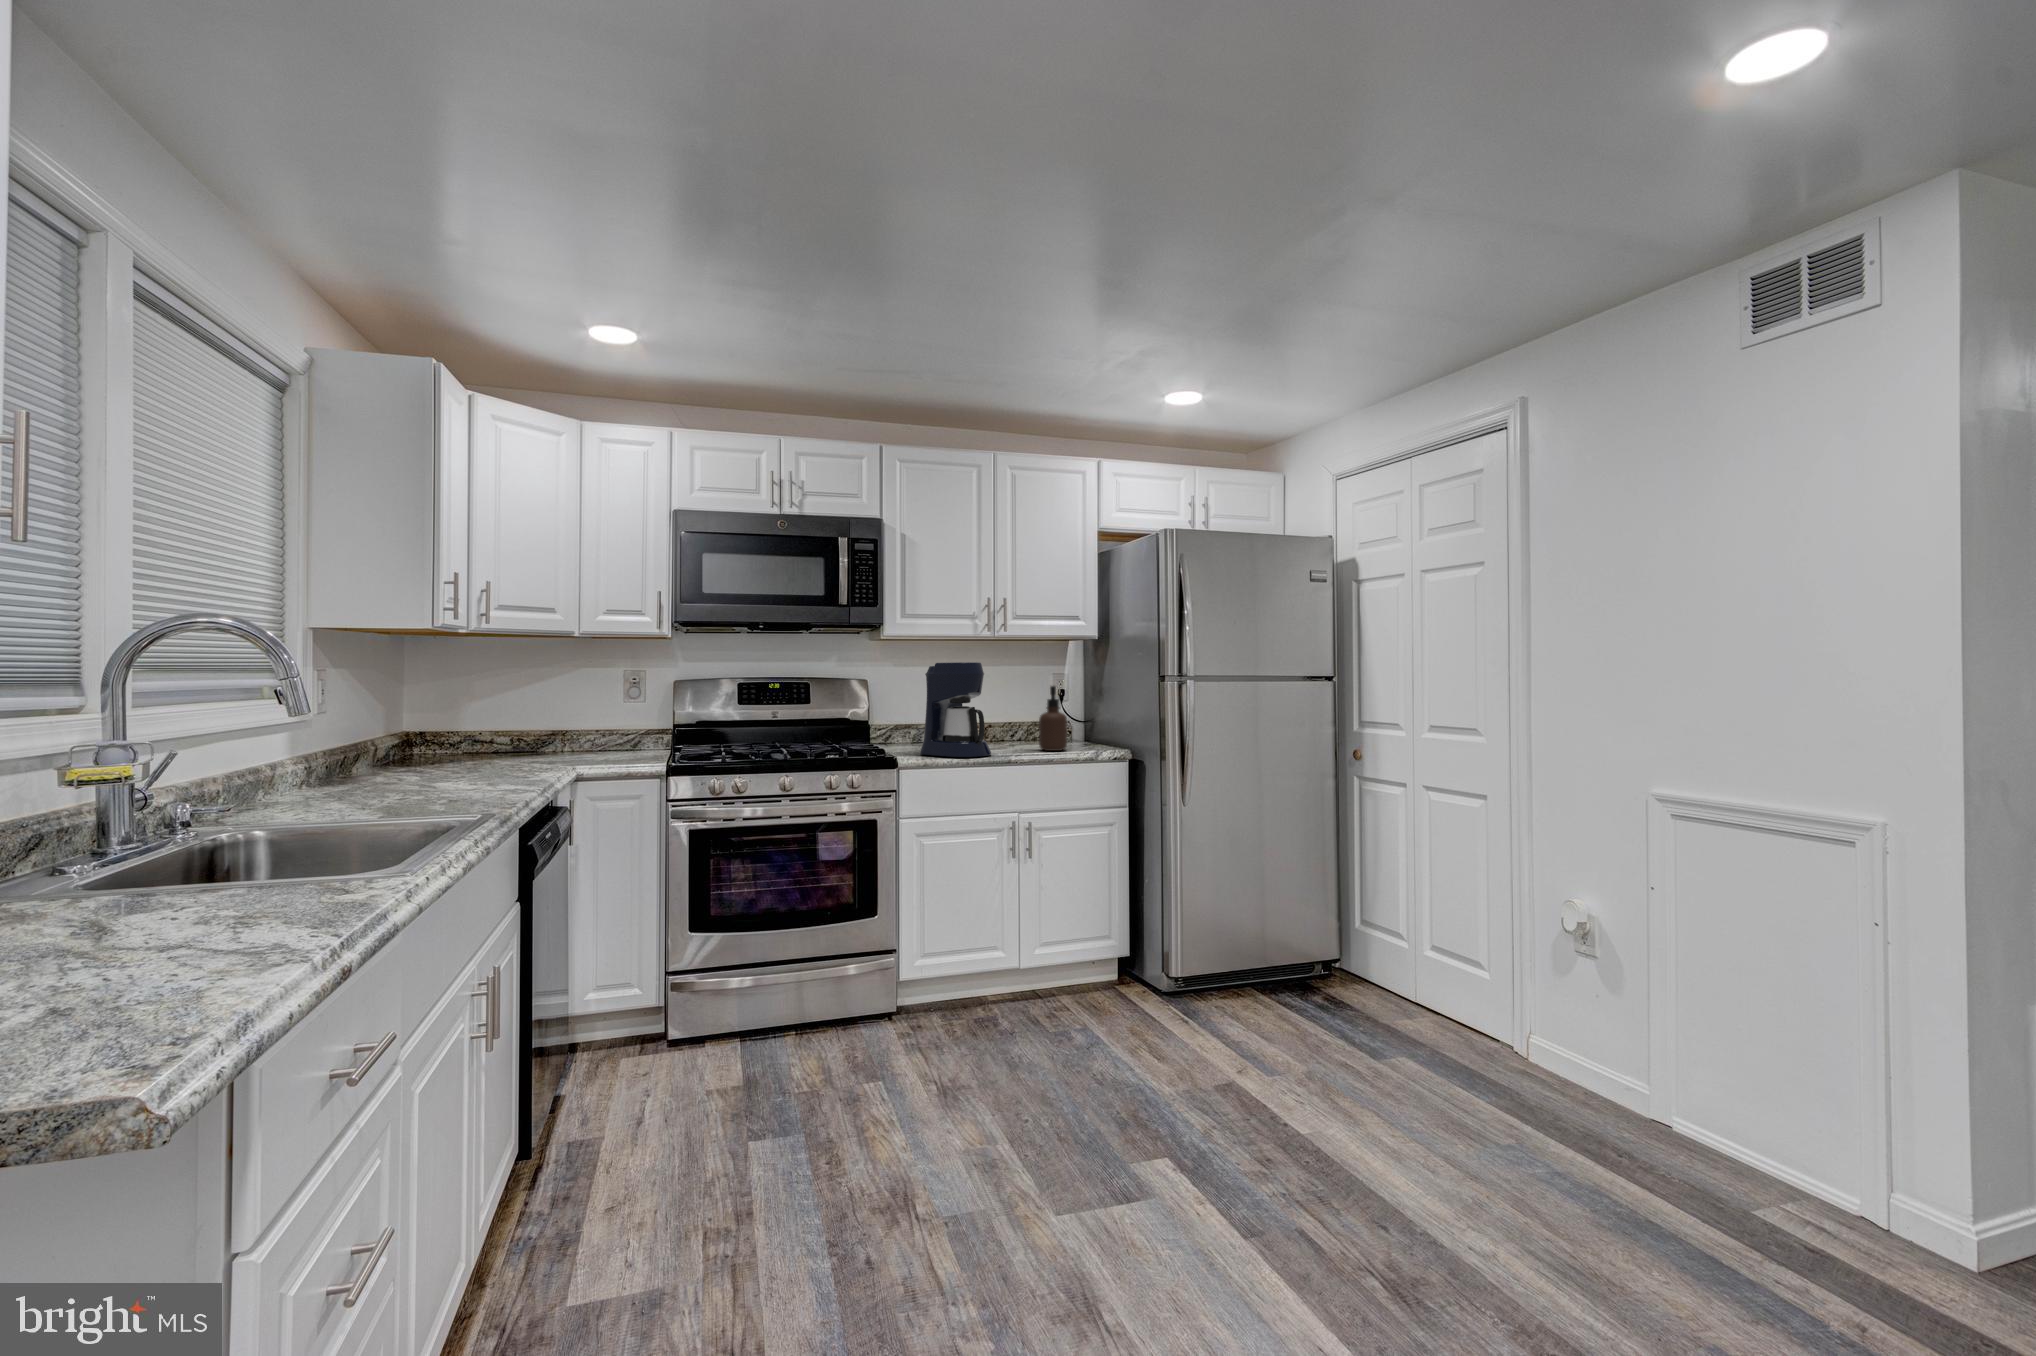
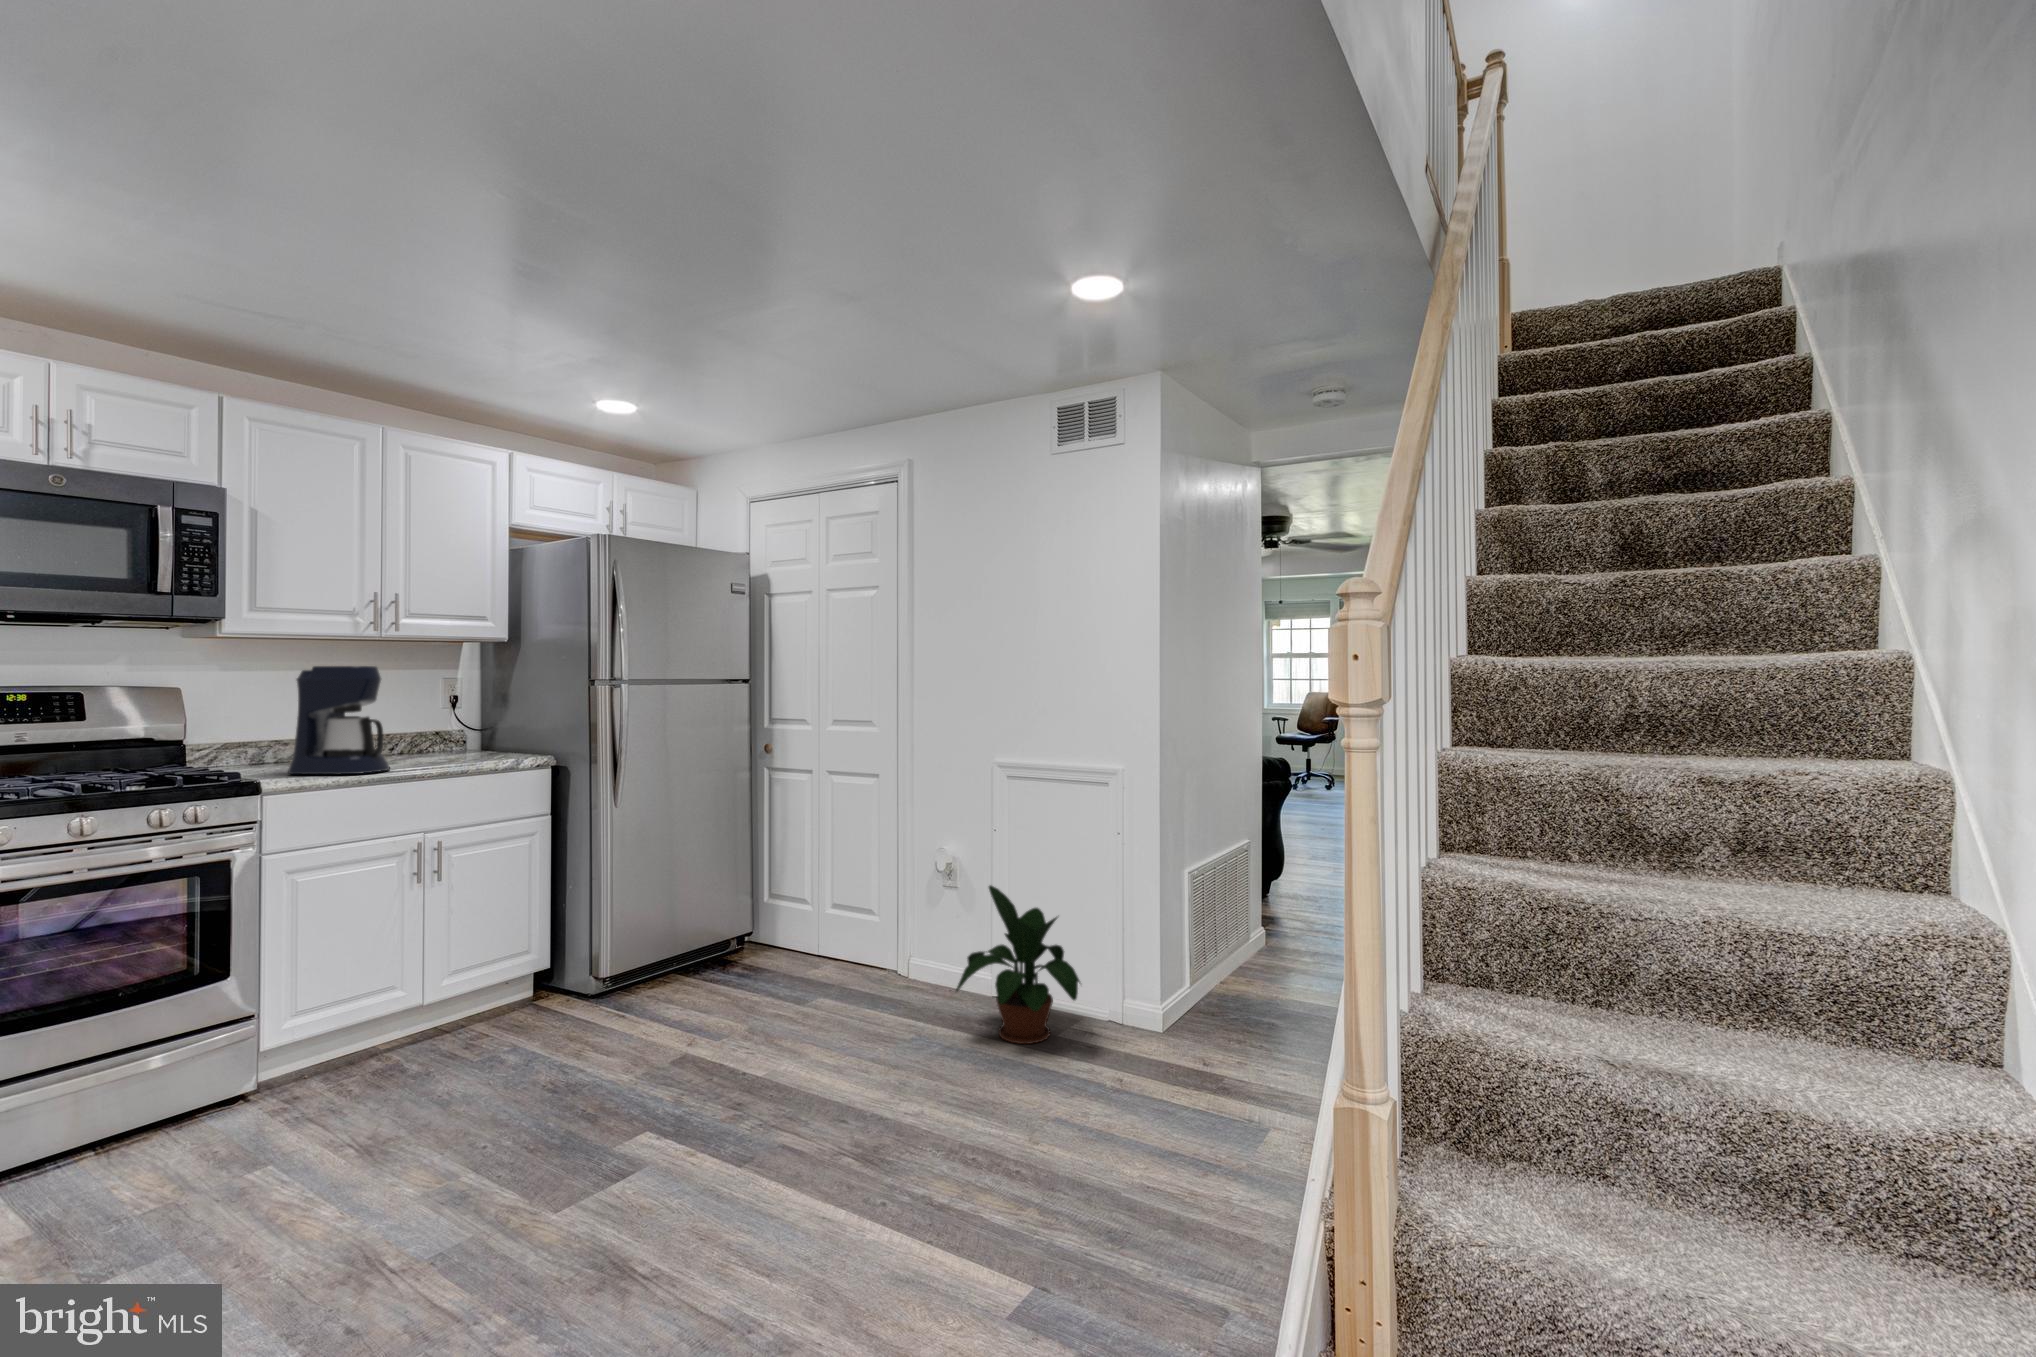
soap dispenser: present [1039,686,1067,751] -> none [444,692,479,762]
potted plant: none [1571,961,1795,1208] -> present [956,885,1080,1044]

